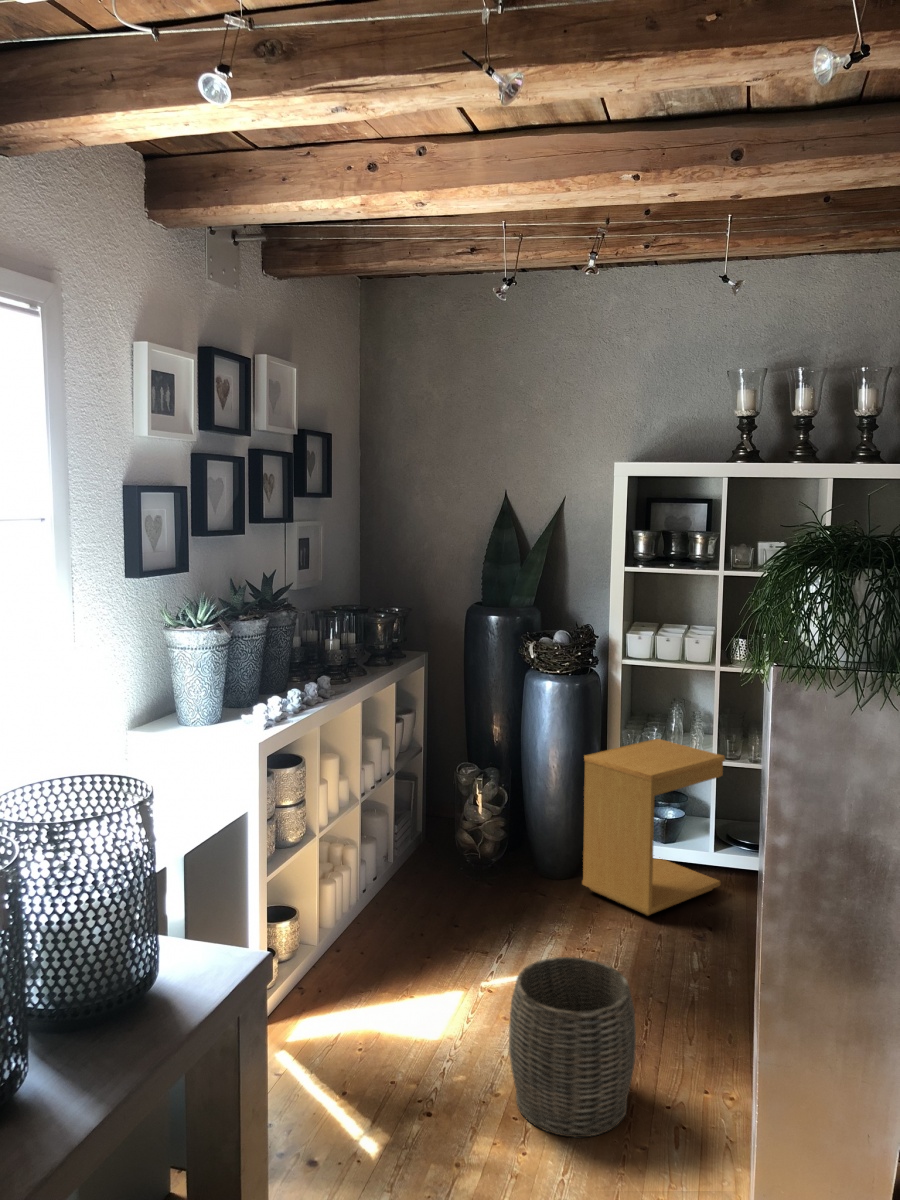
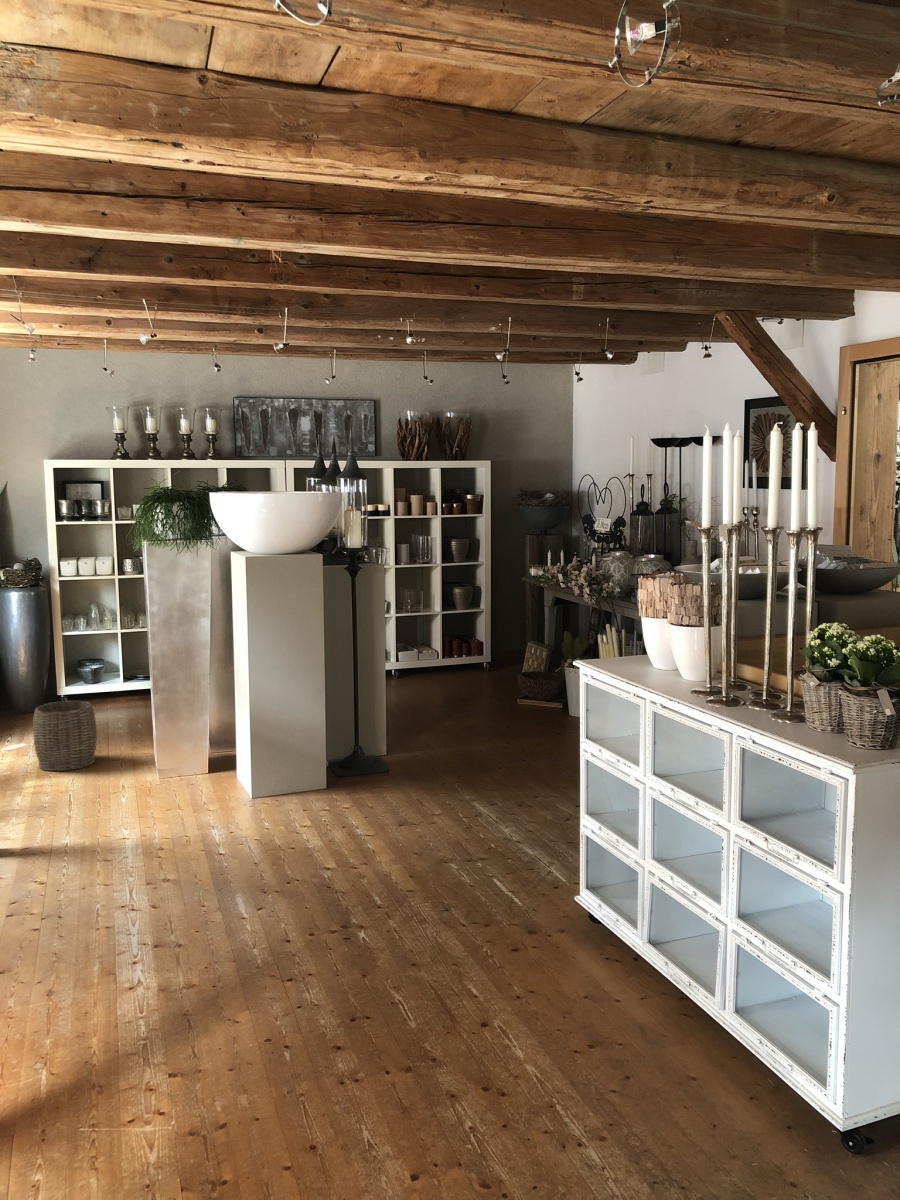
side table: present [582,739,725,915] -> none [42,623,129,714]

